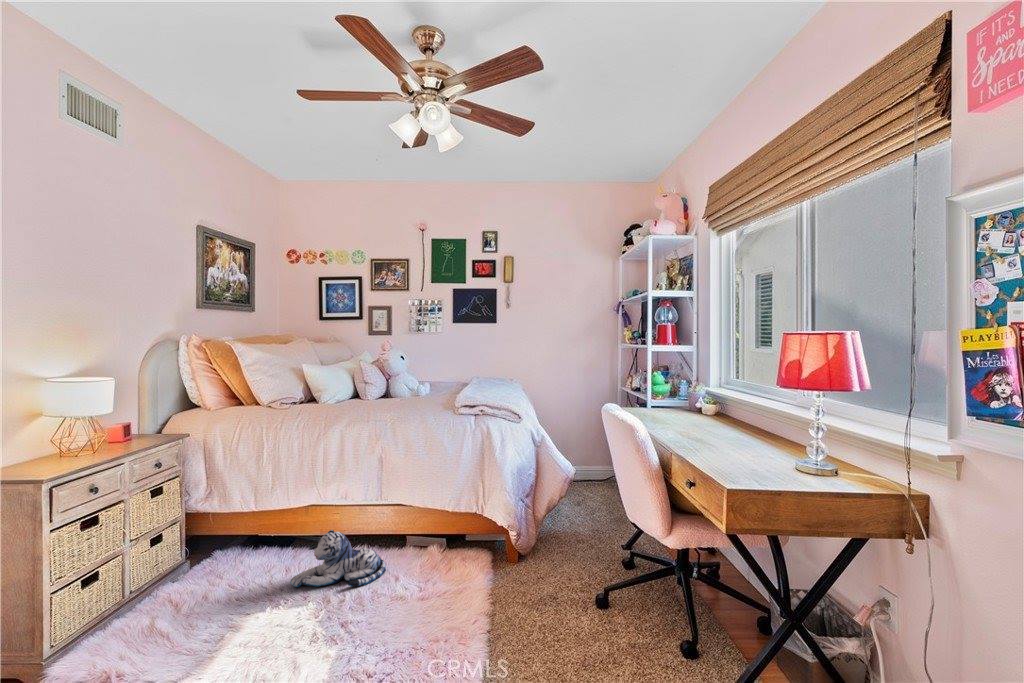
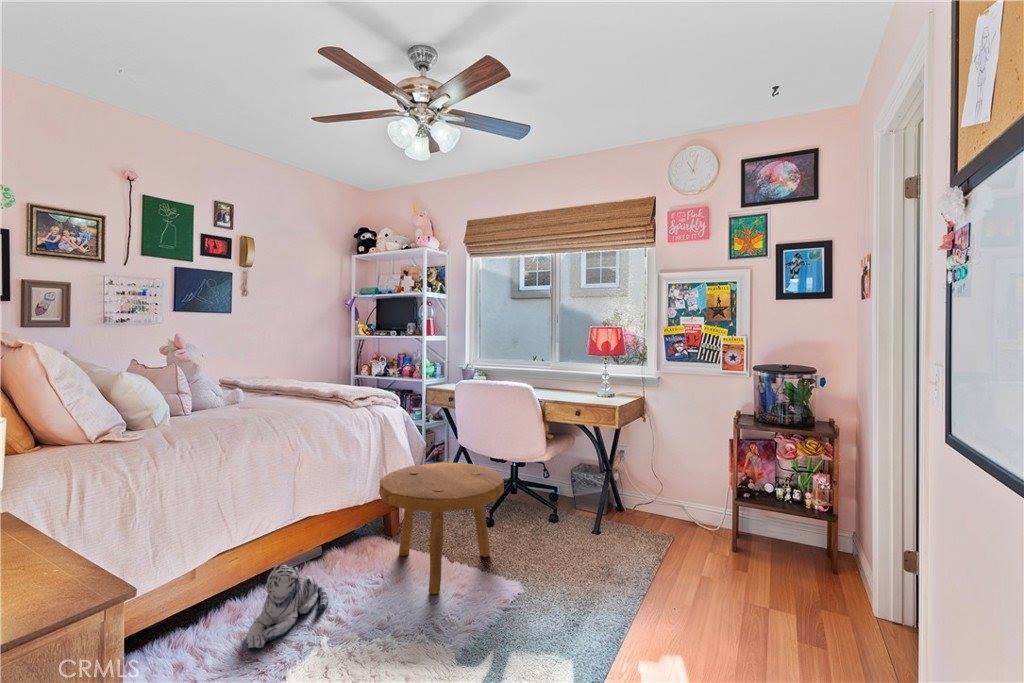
footstool: none [403,486,548,632] -> present [379,462,504,594]

